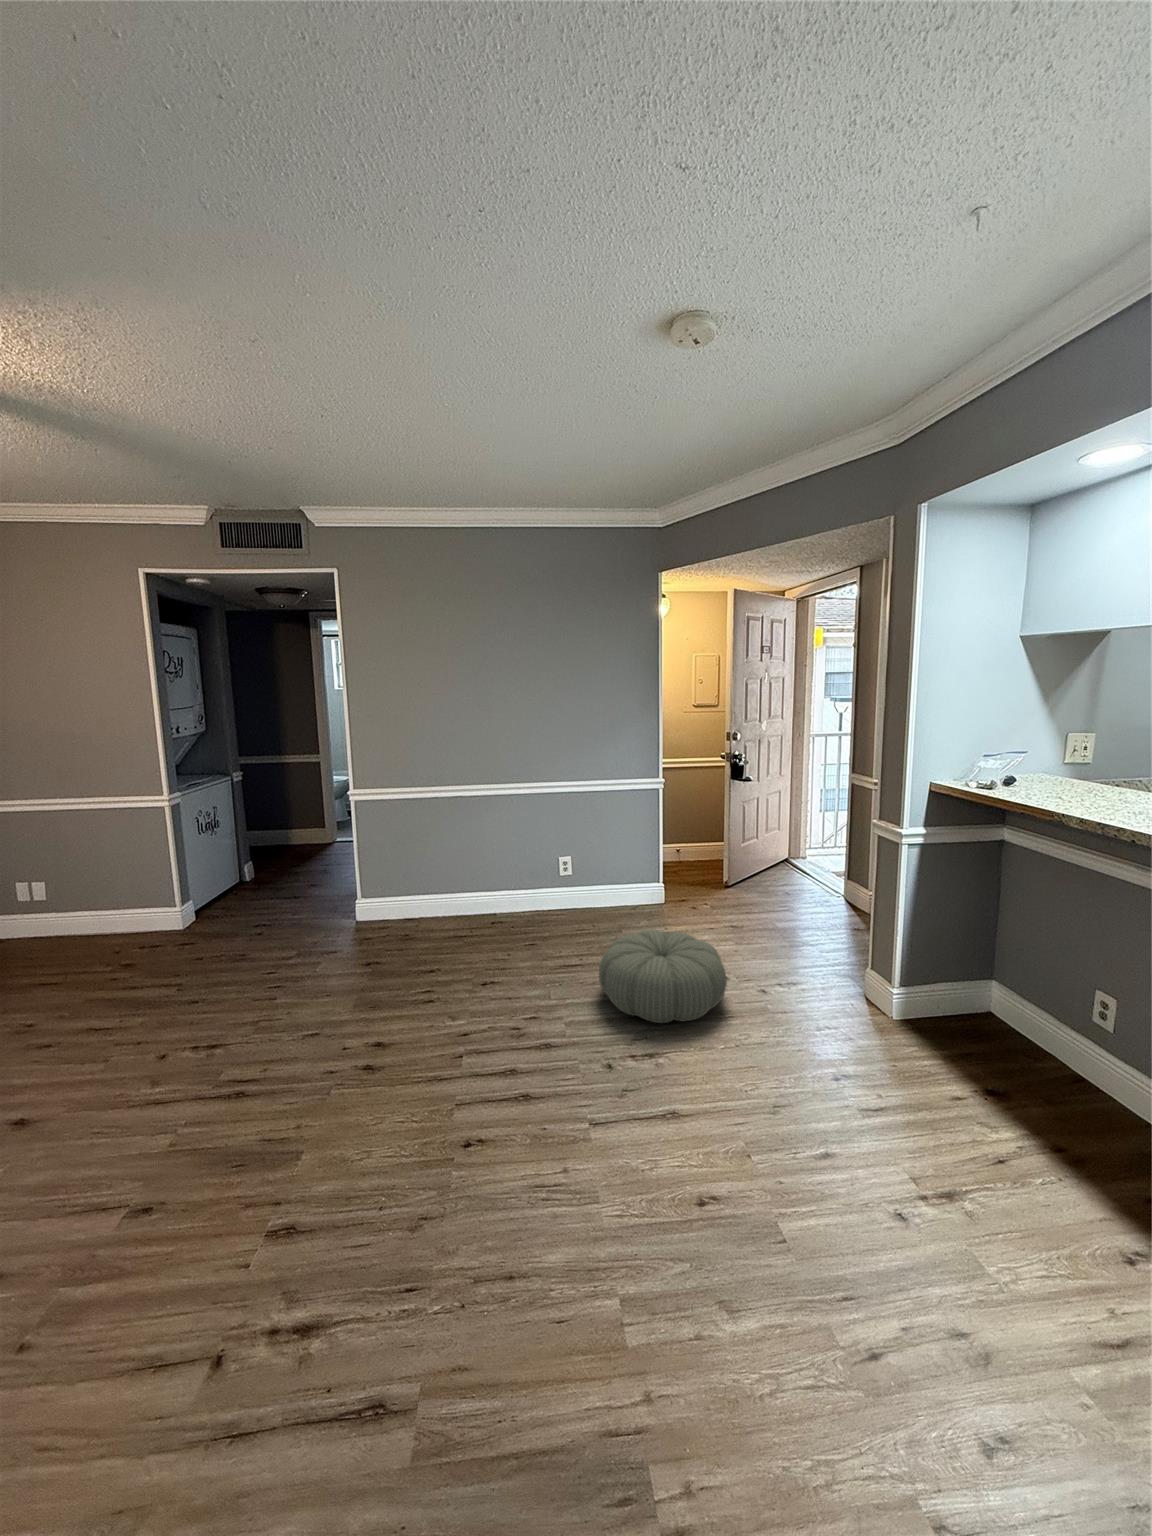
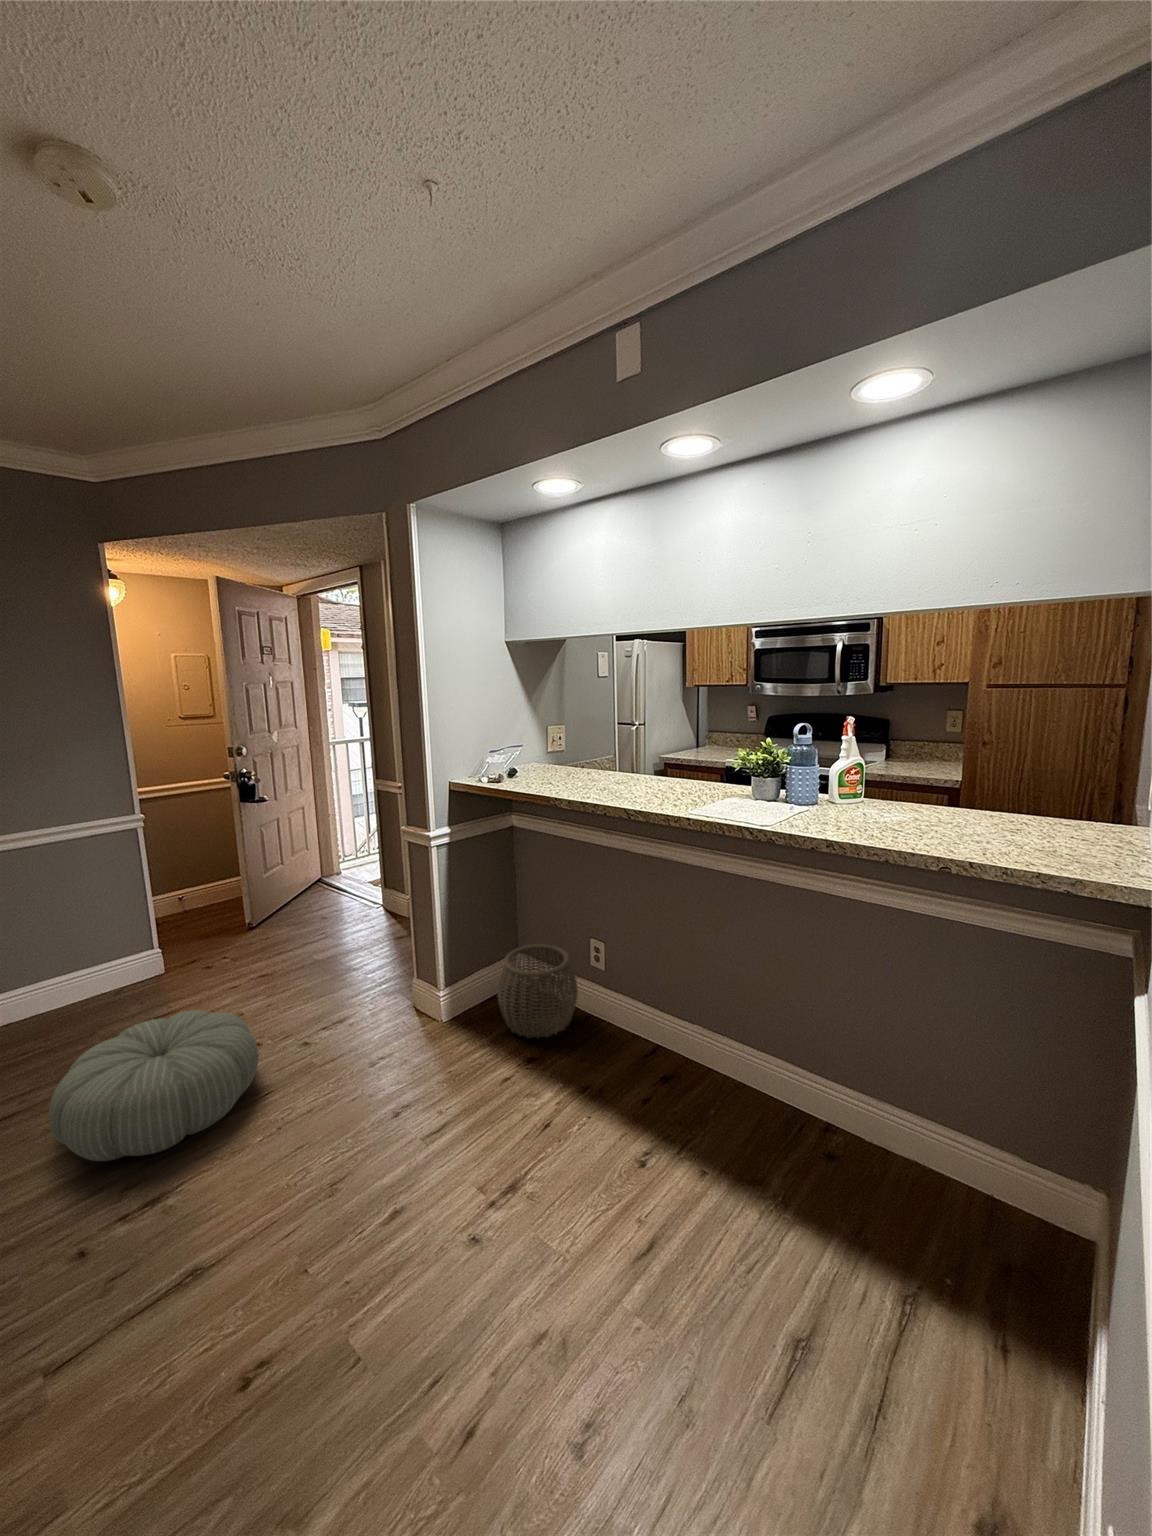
woven basket: none [960,974,1073,1084] -> present [498,944,578,1038]

